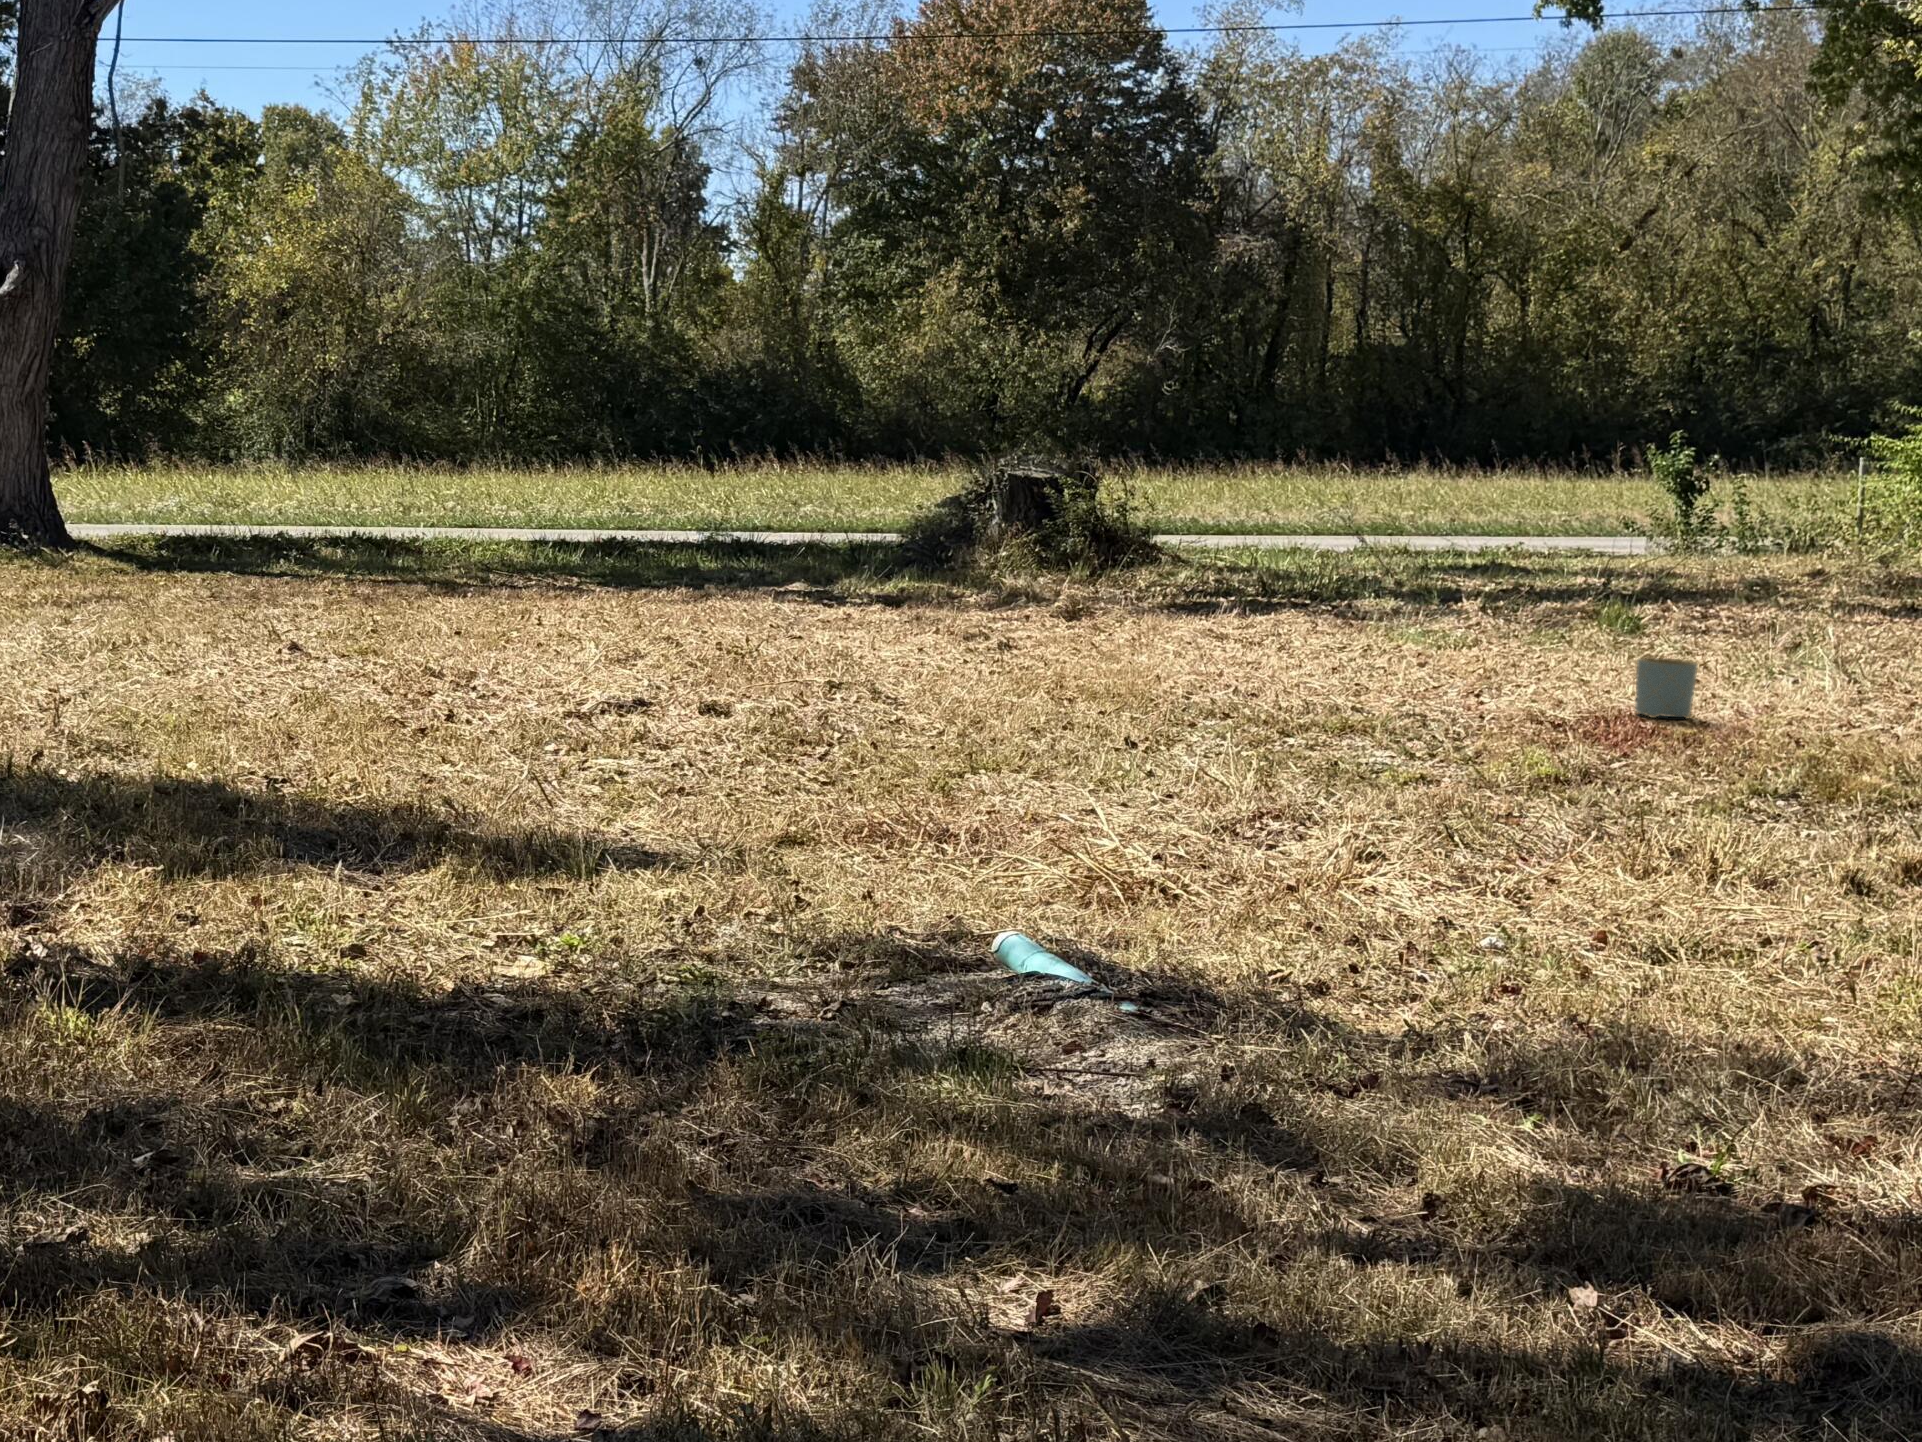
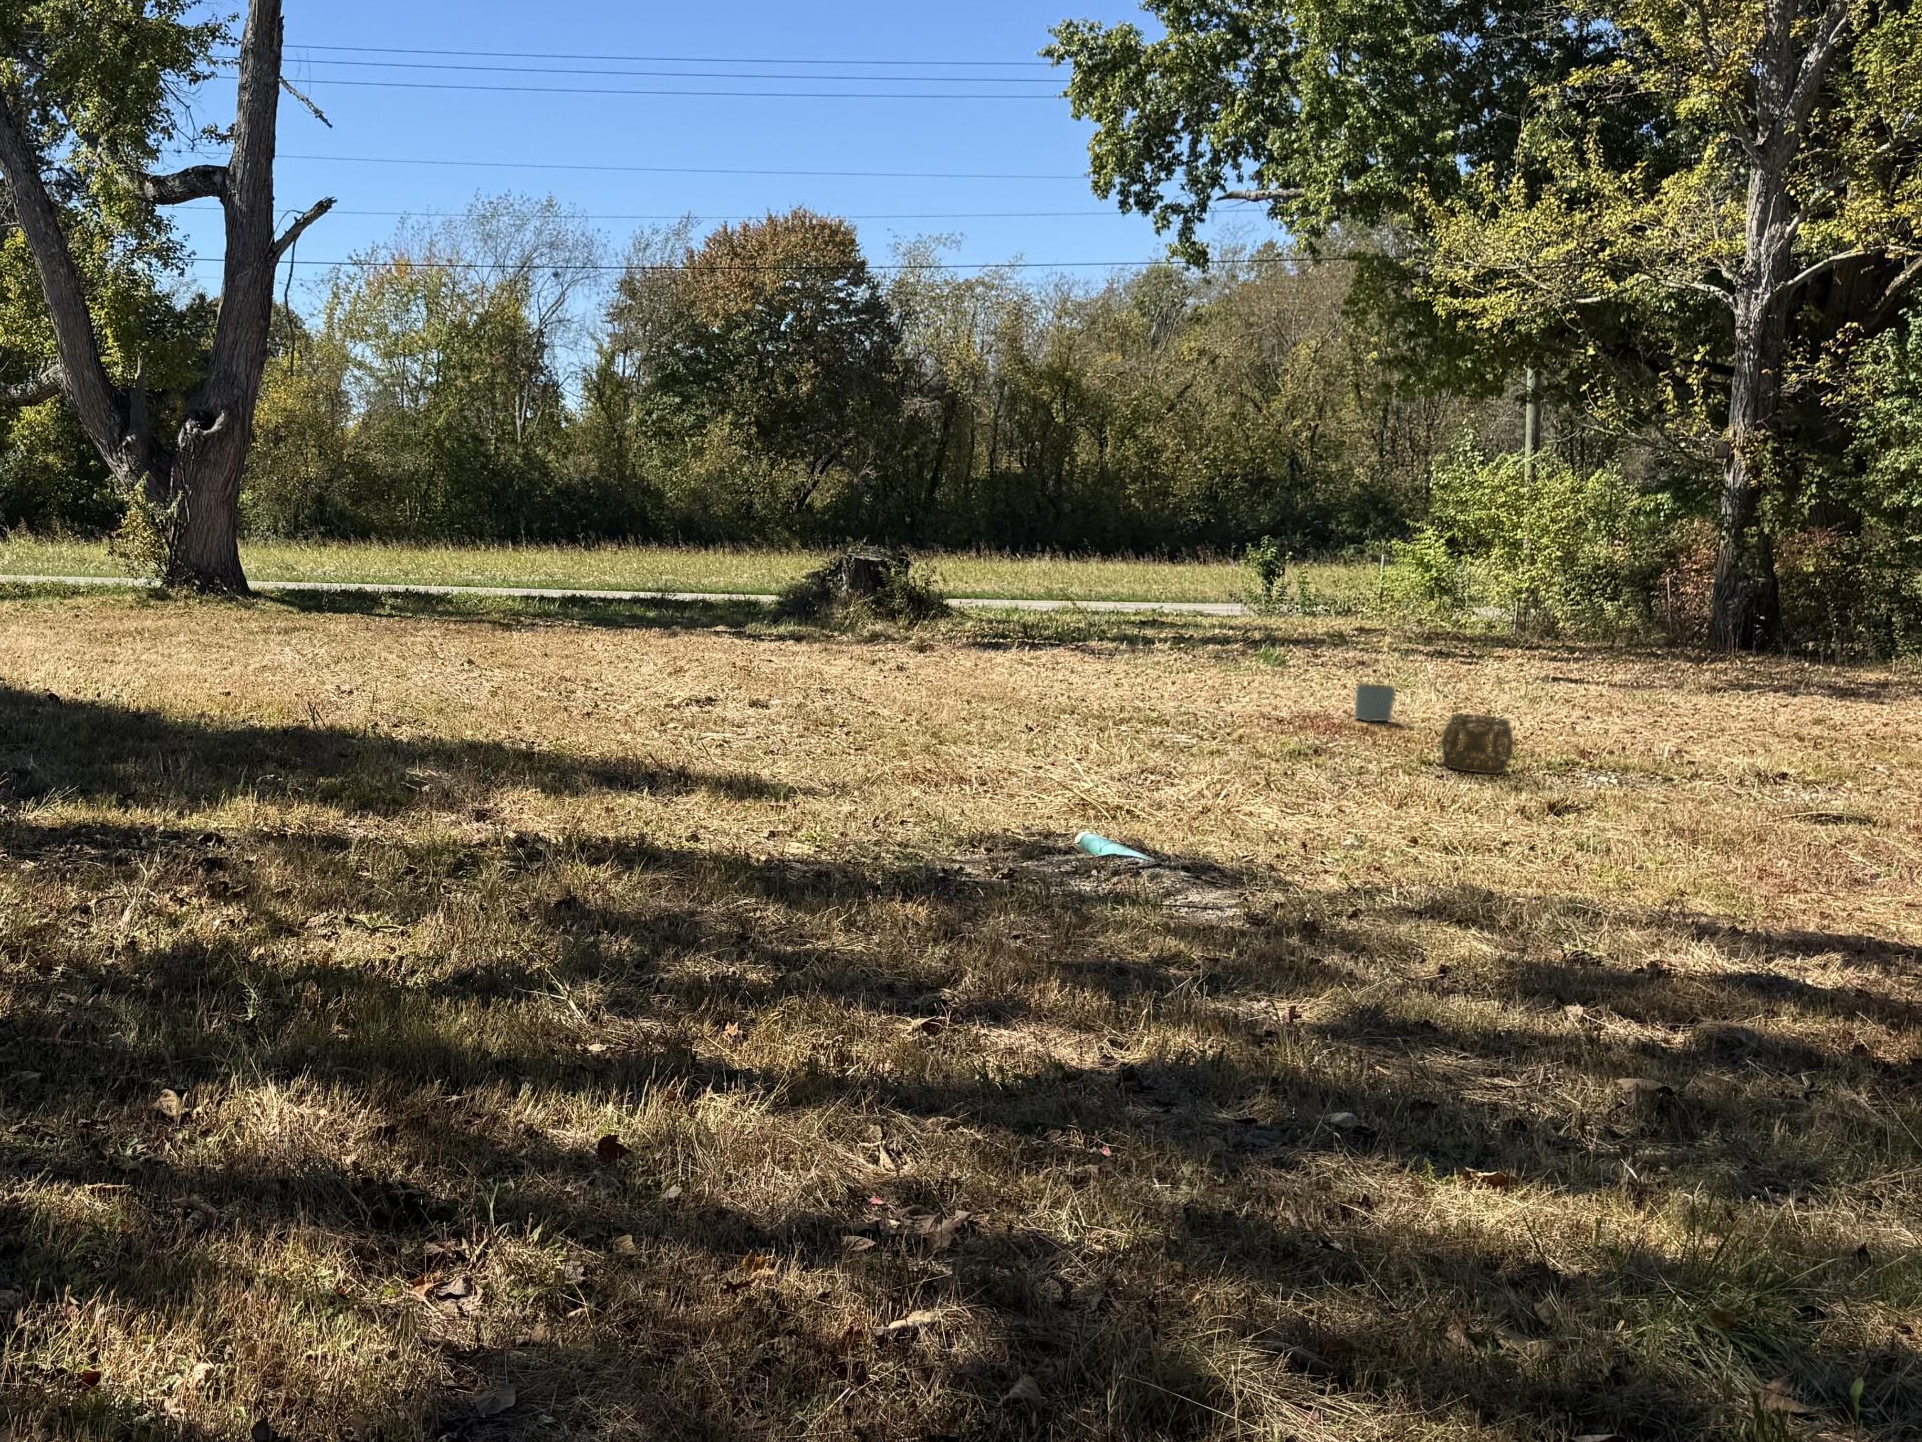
woven basket: none [1701,700,1815,796] -> present [1441,713,1514,774]

